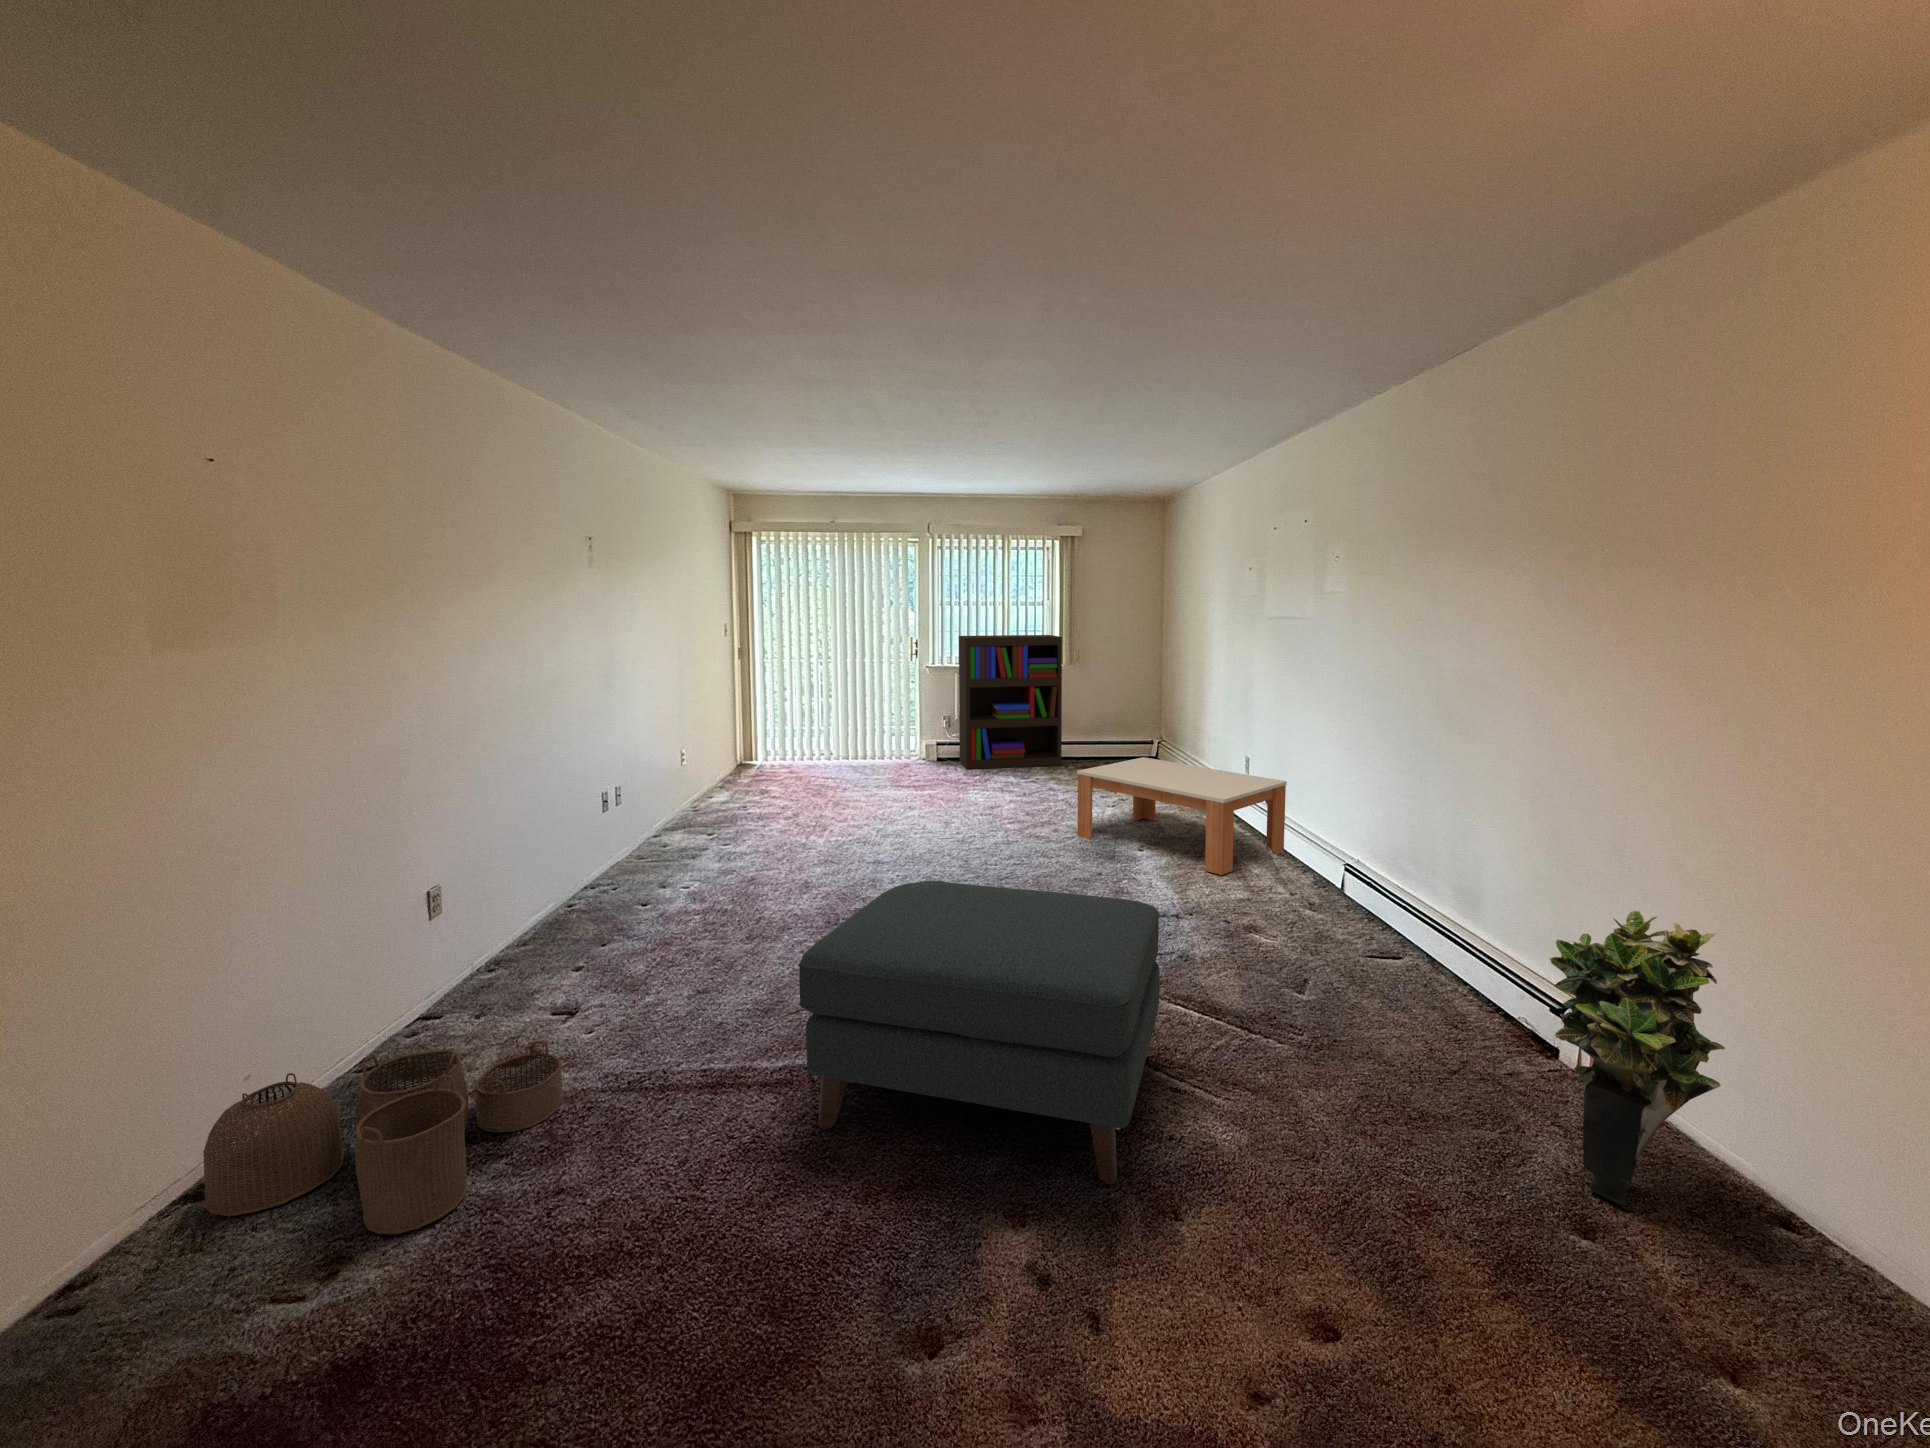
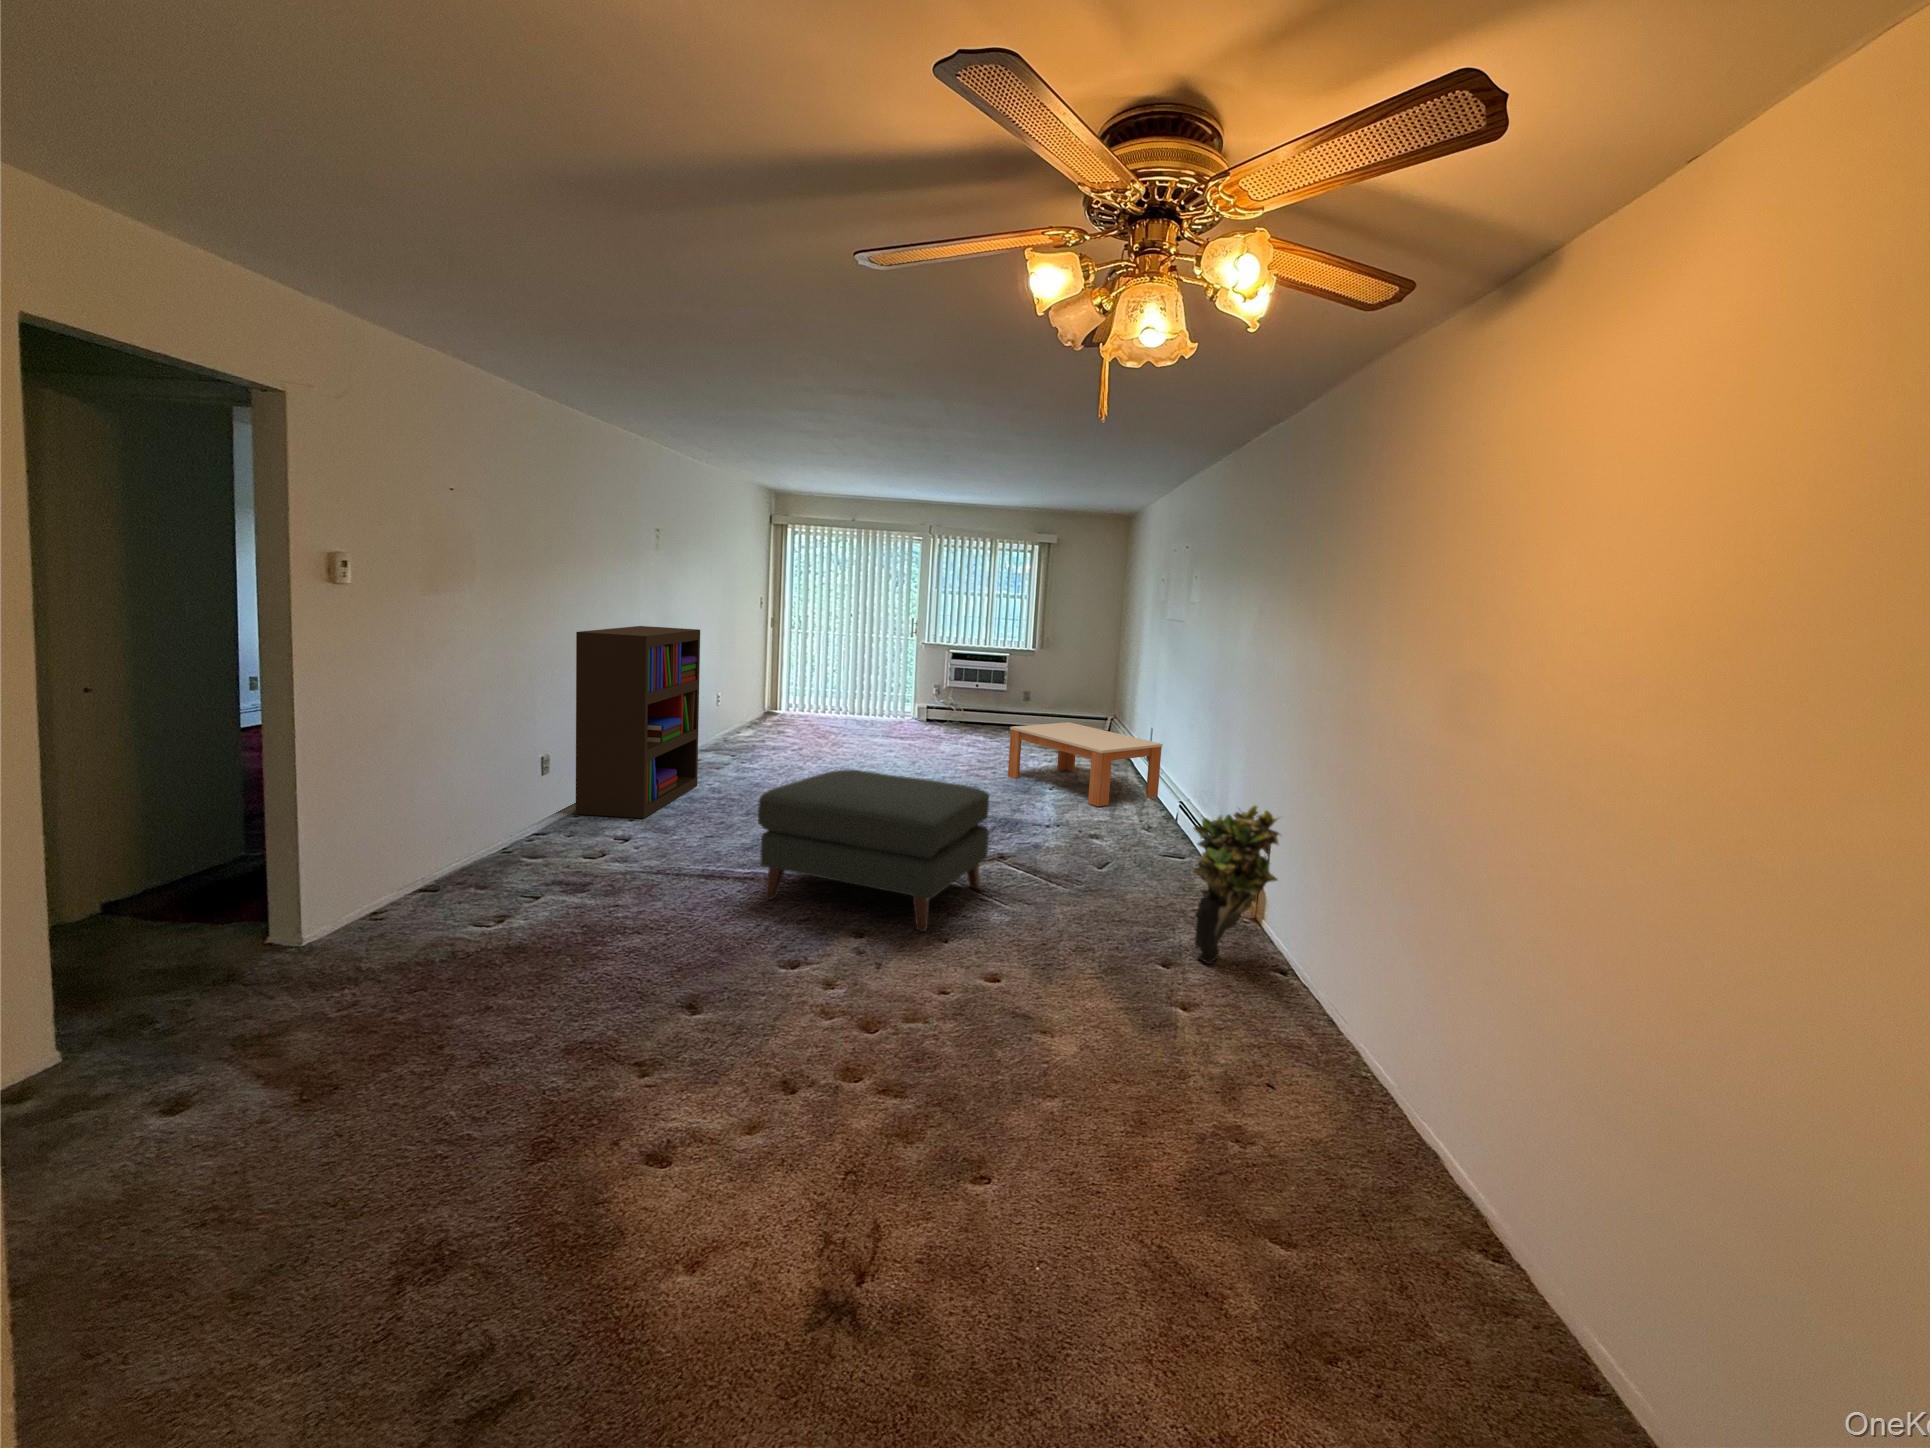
bookshelf: present [959,635,1062,769] -> present [576,626,700,818]
woven basket: present [203,1041,562,1234] -> none [426,831,620,916]

